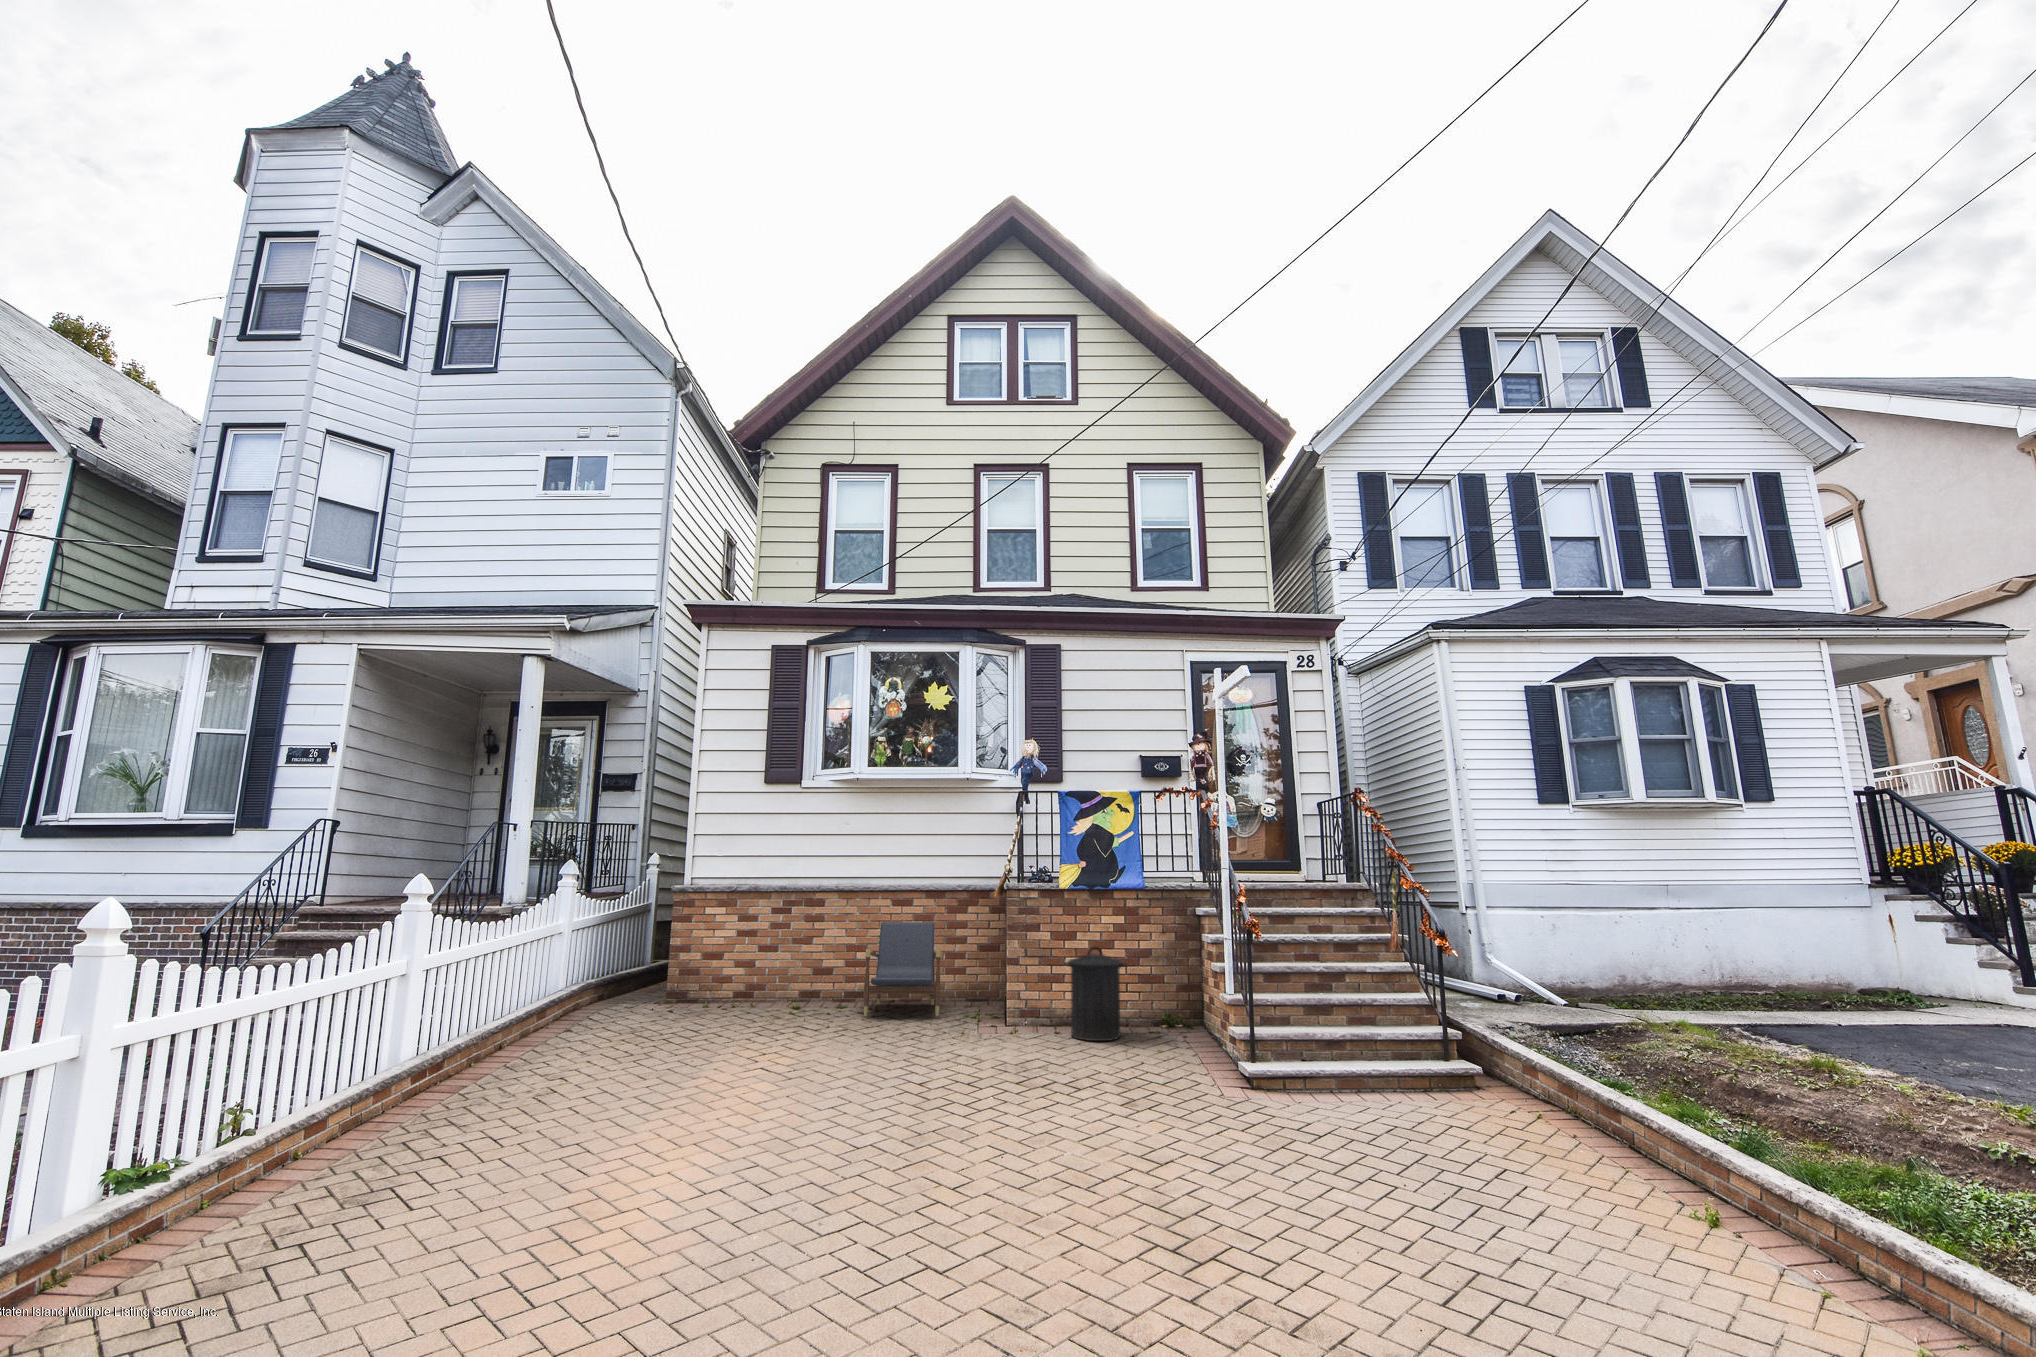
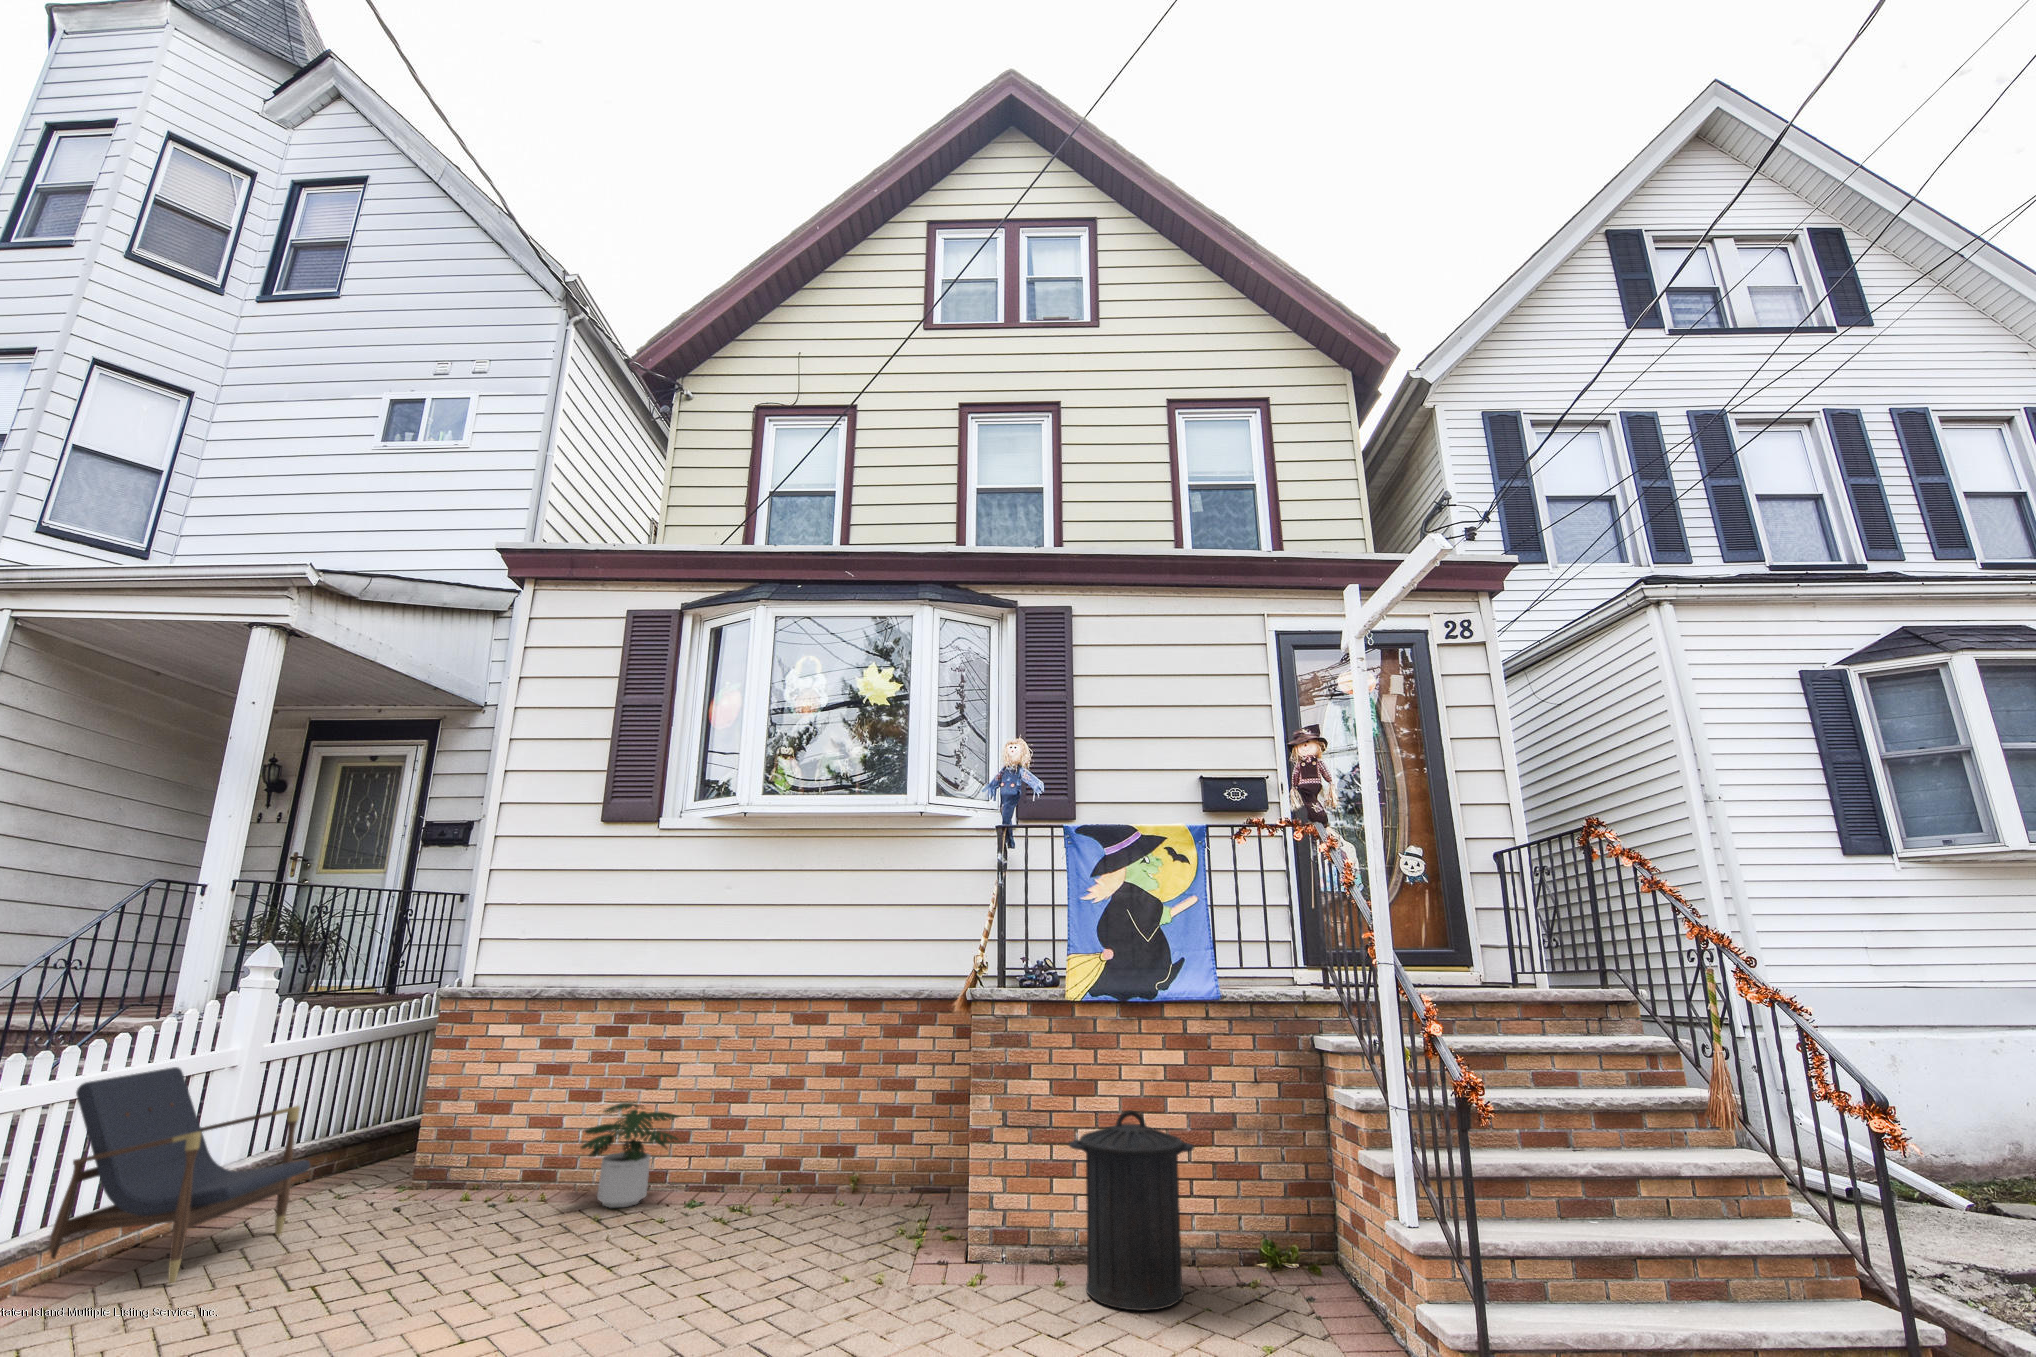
lounge chair: present [864,922,941,1016] -> present [41,1067,310,1283]
potted plant: none [773,952,833,1008] -> present [581,1103,678,1207]

